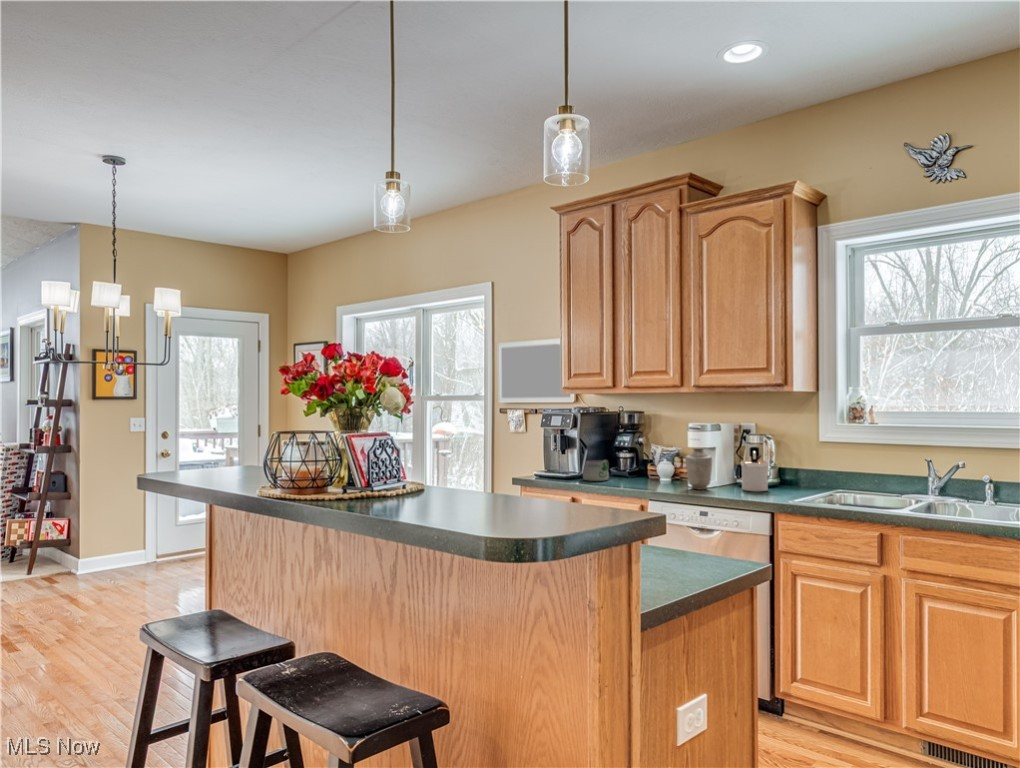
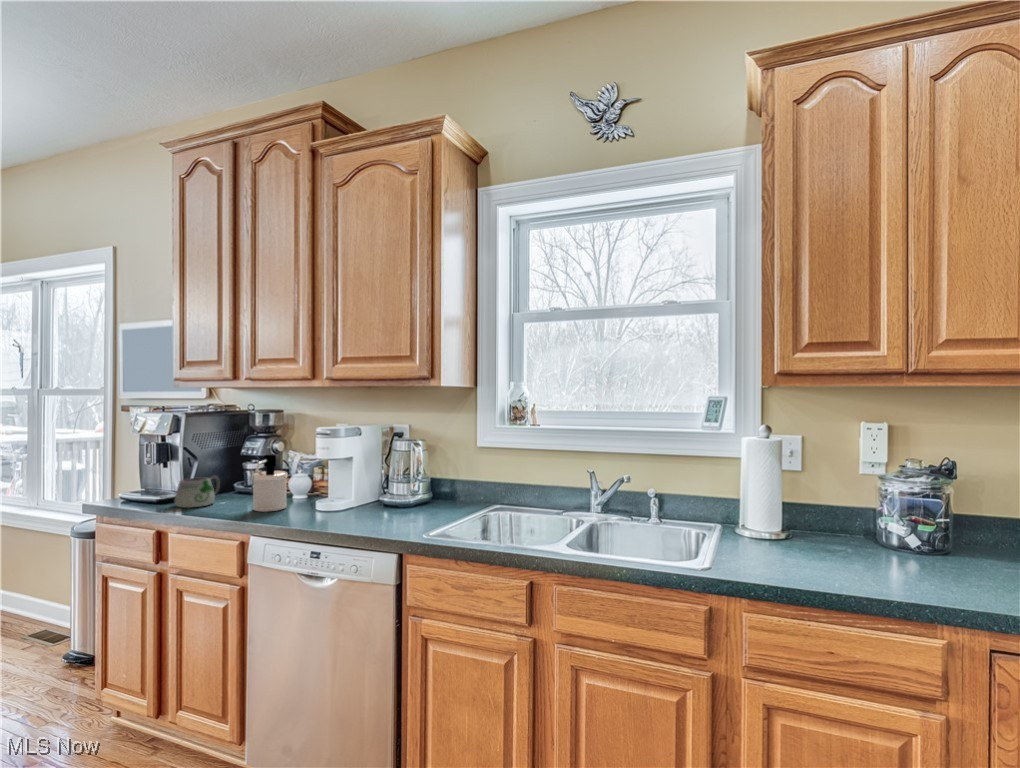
vase: present [685,447,712,489] -> none [303,459,340,517]
soap dispenser: present [741,447,768,491] -> present [252,455,288,512]

